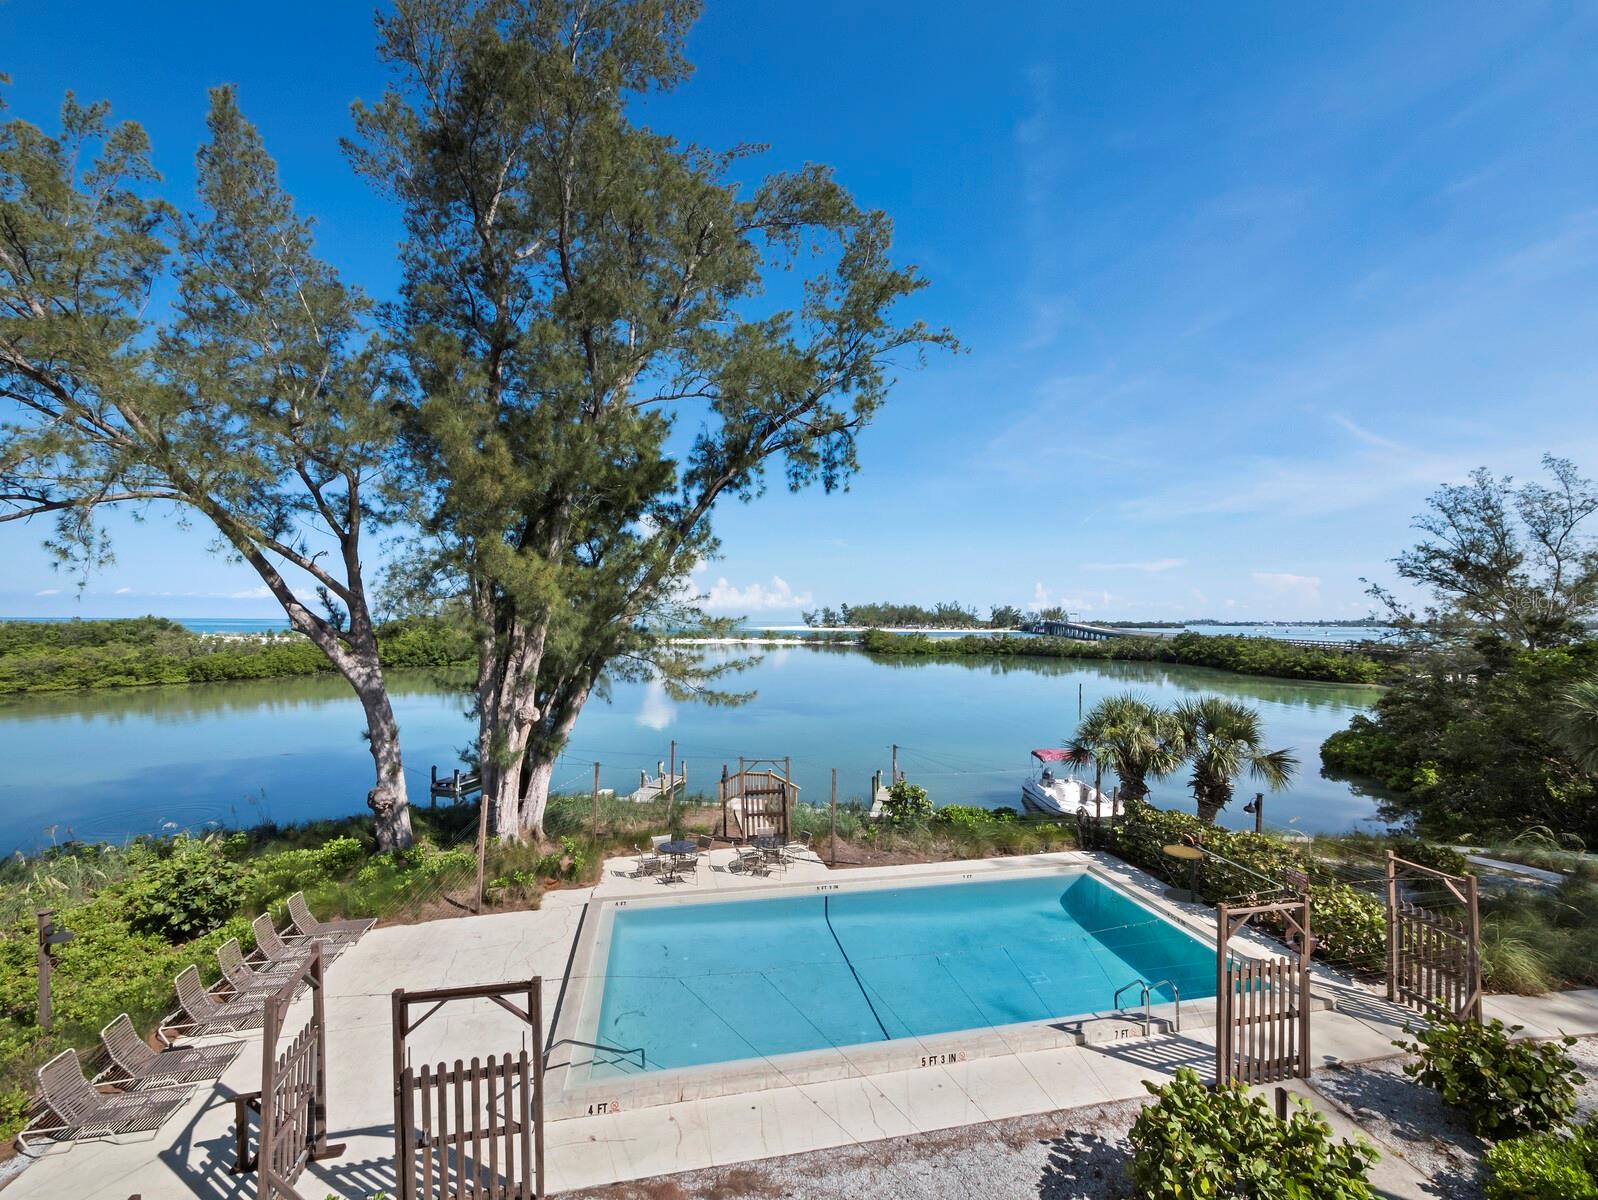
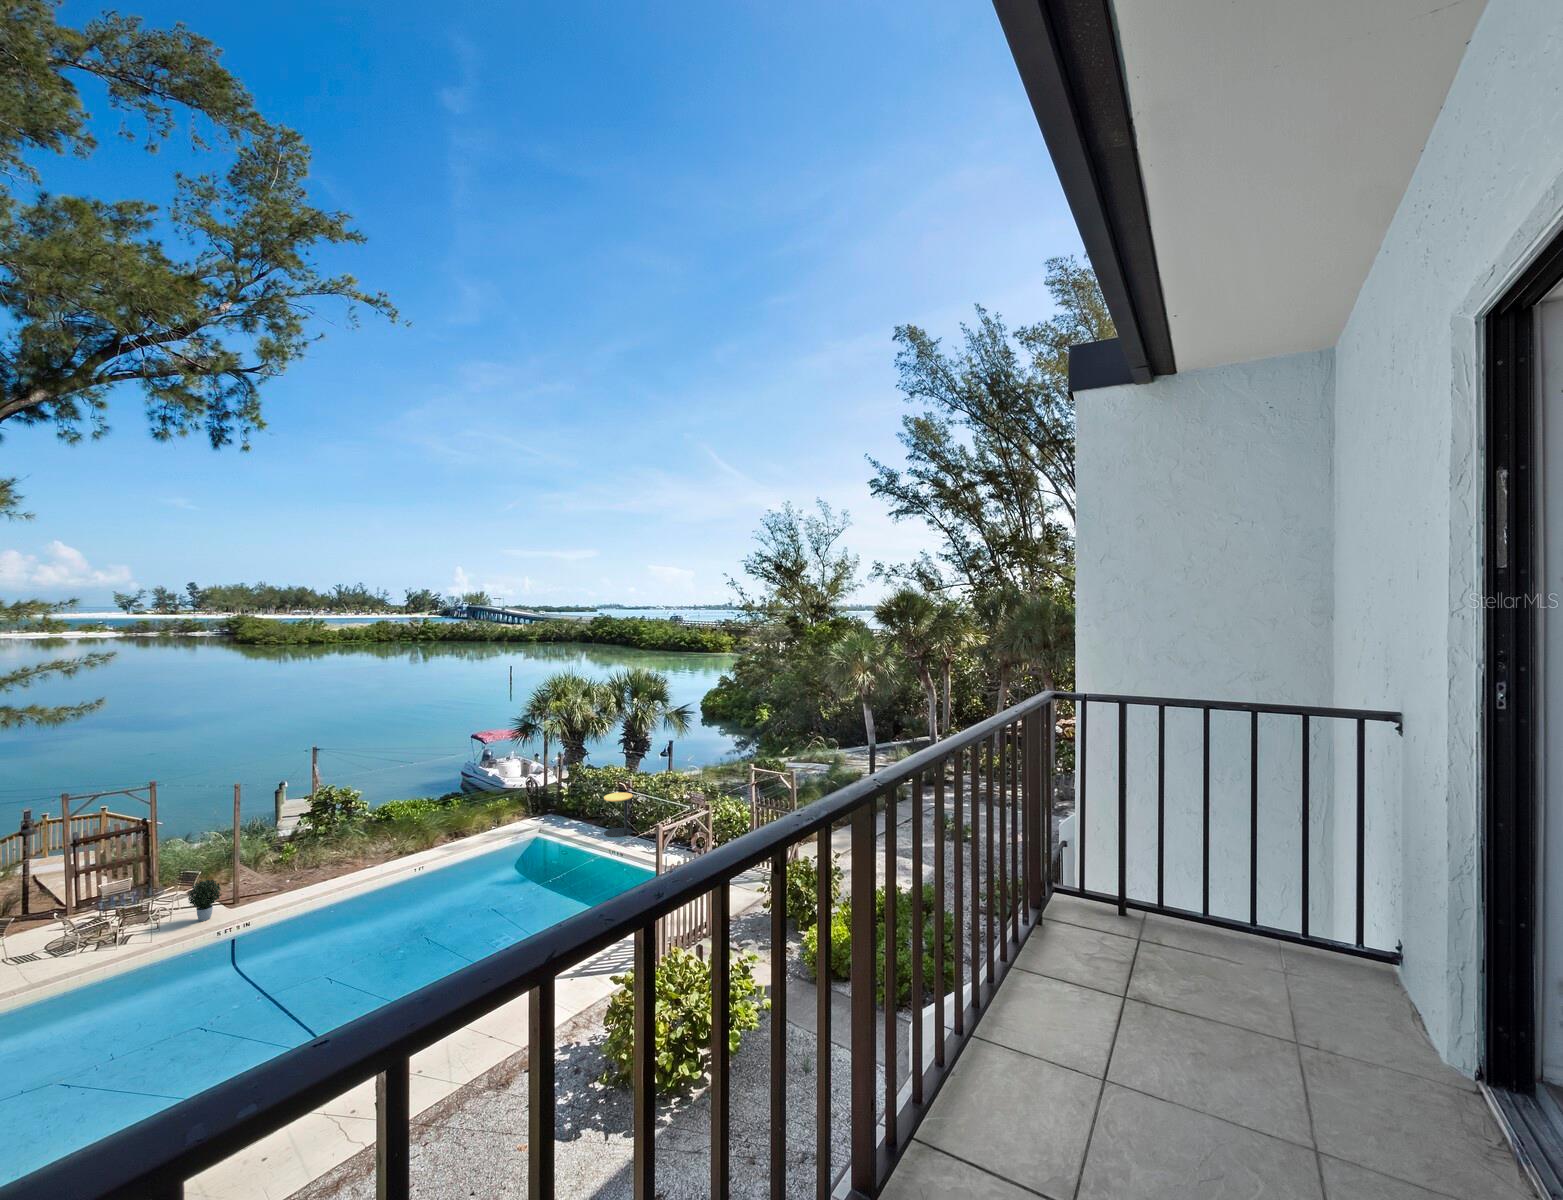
potted plant: none [788,838,810,871] -> present [188,880,221,921]

